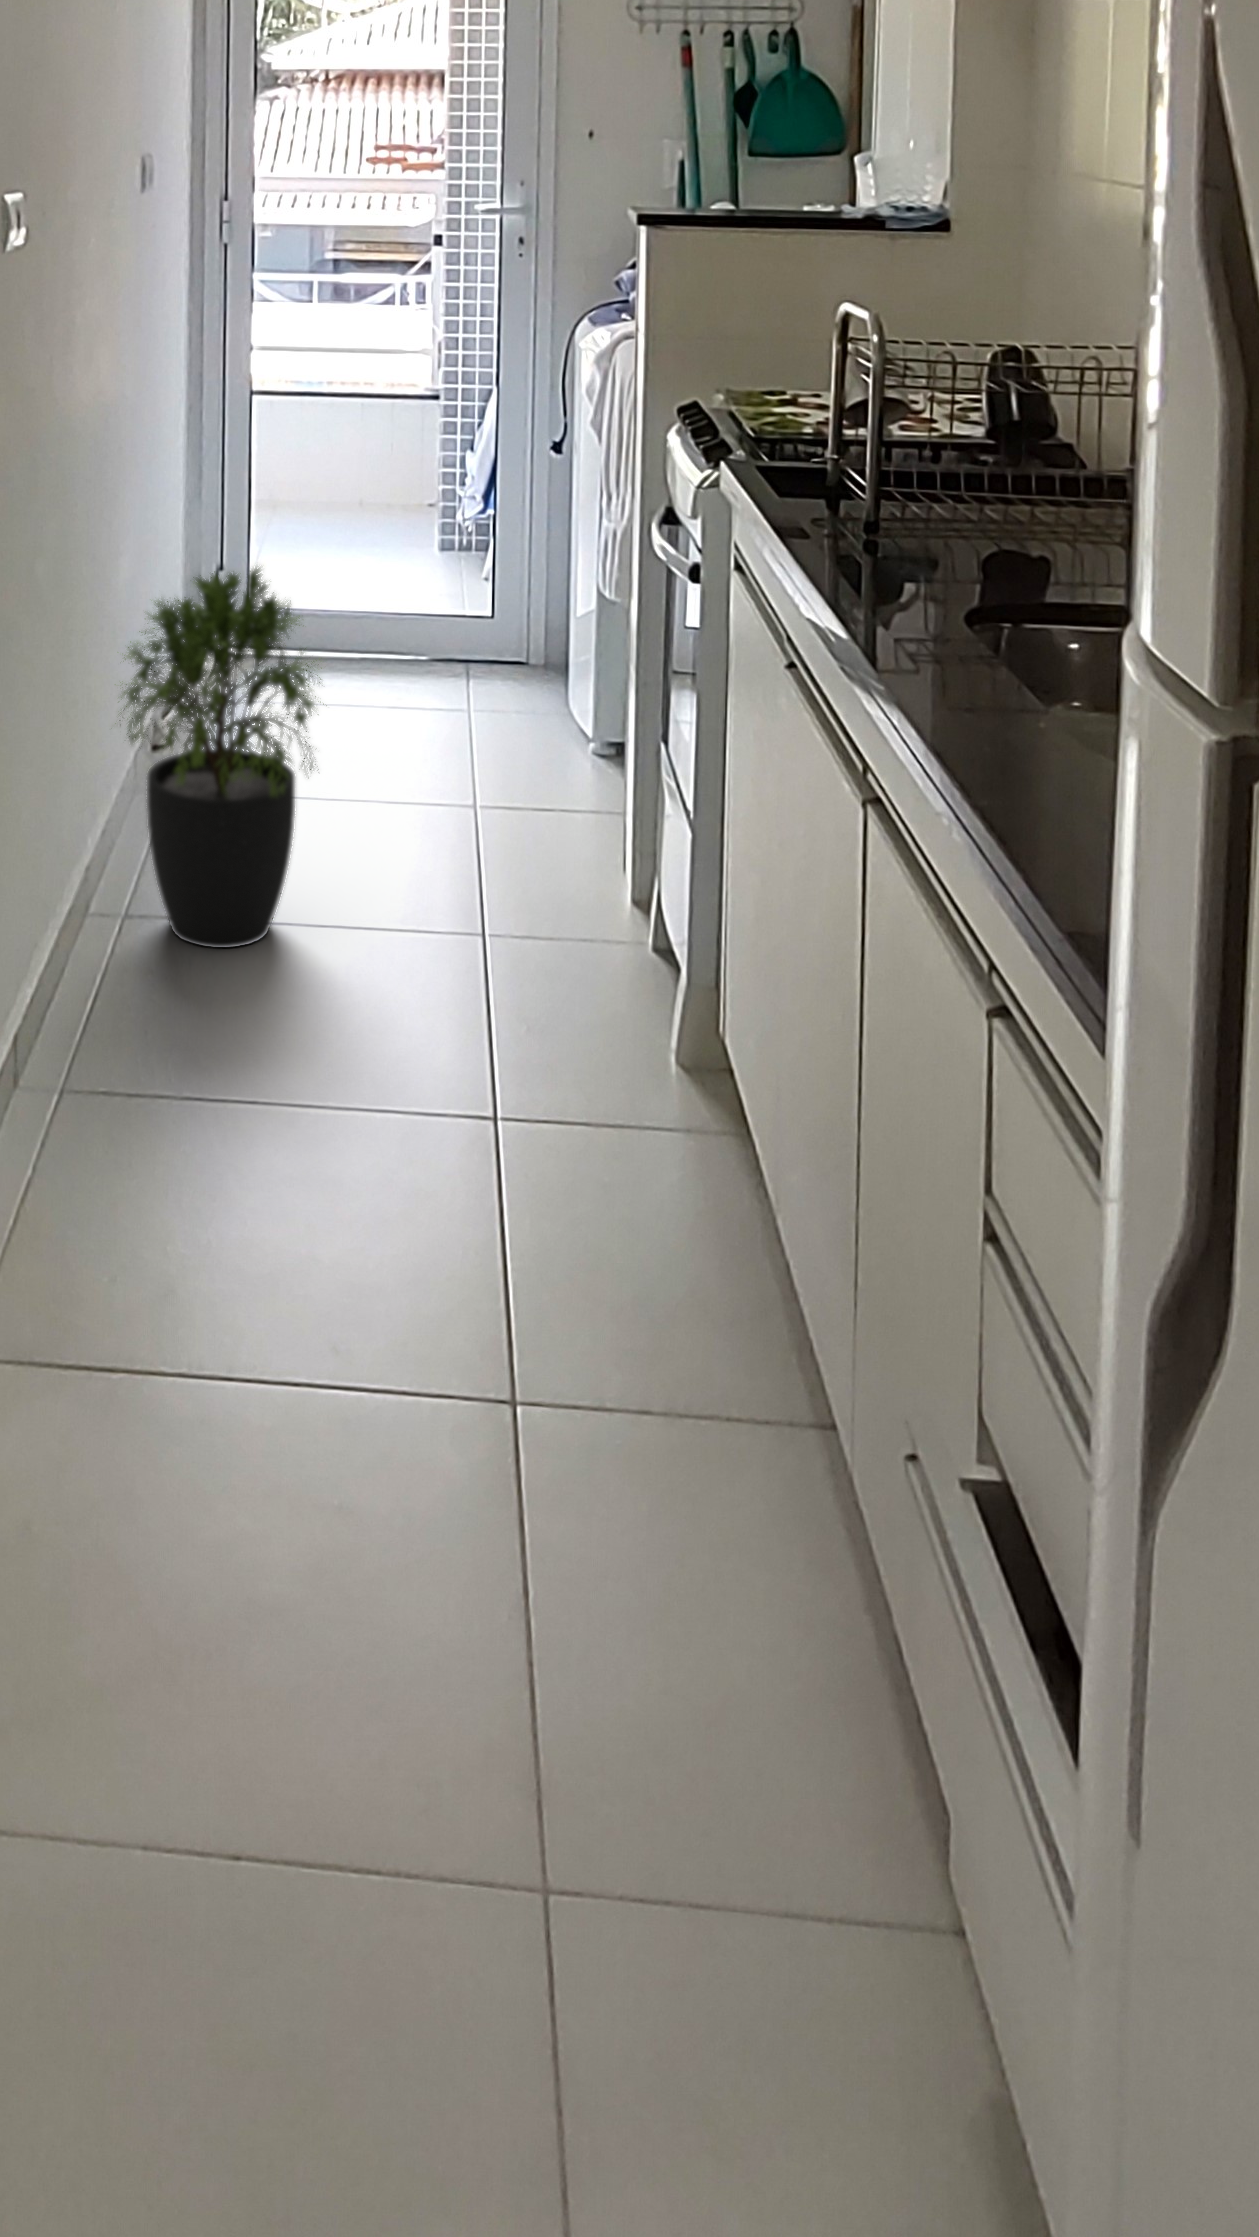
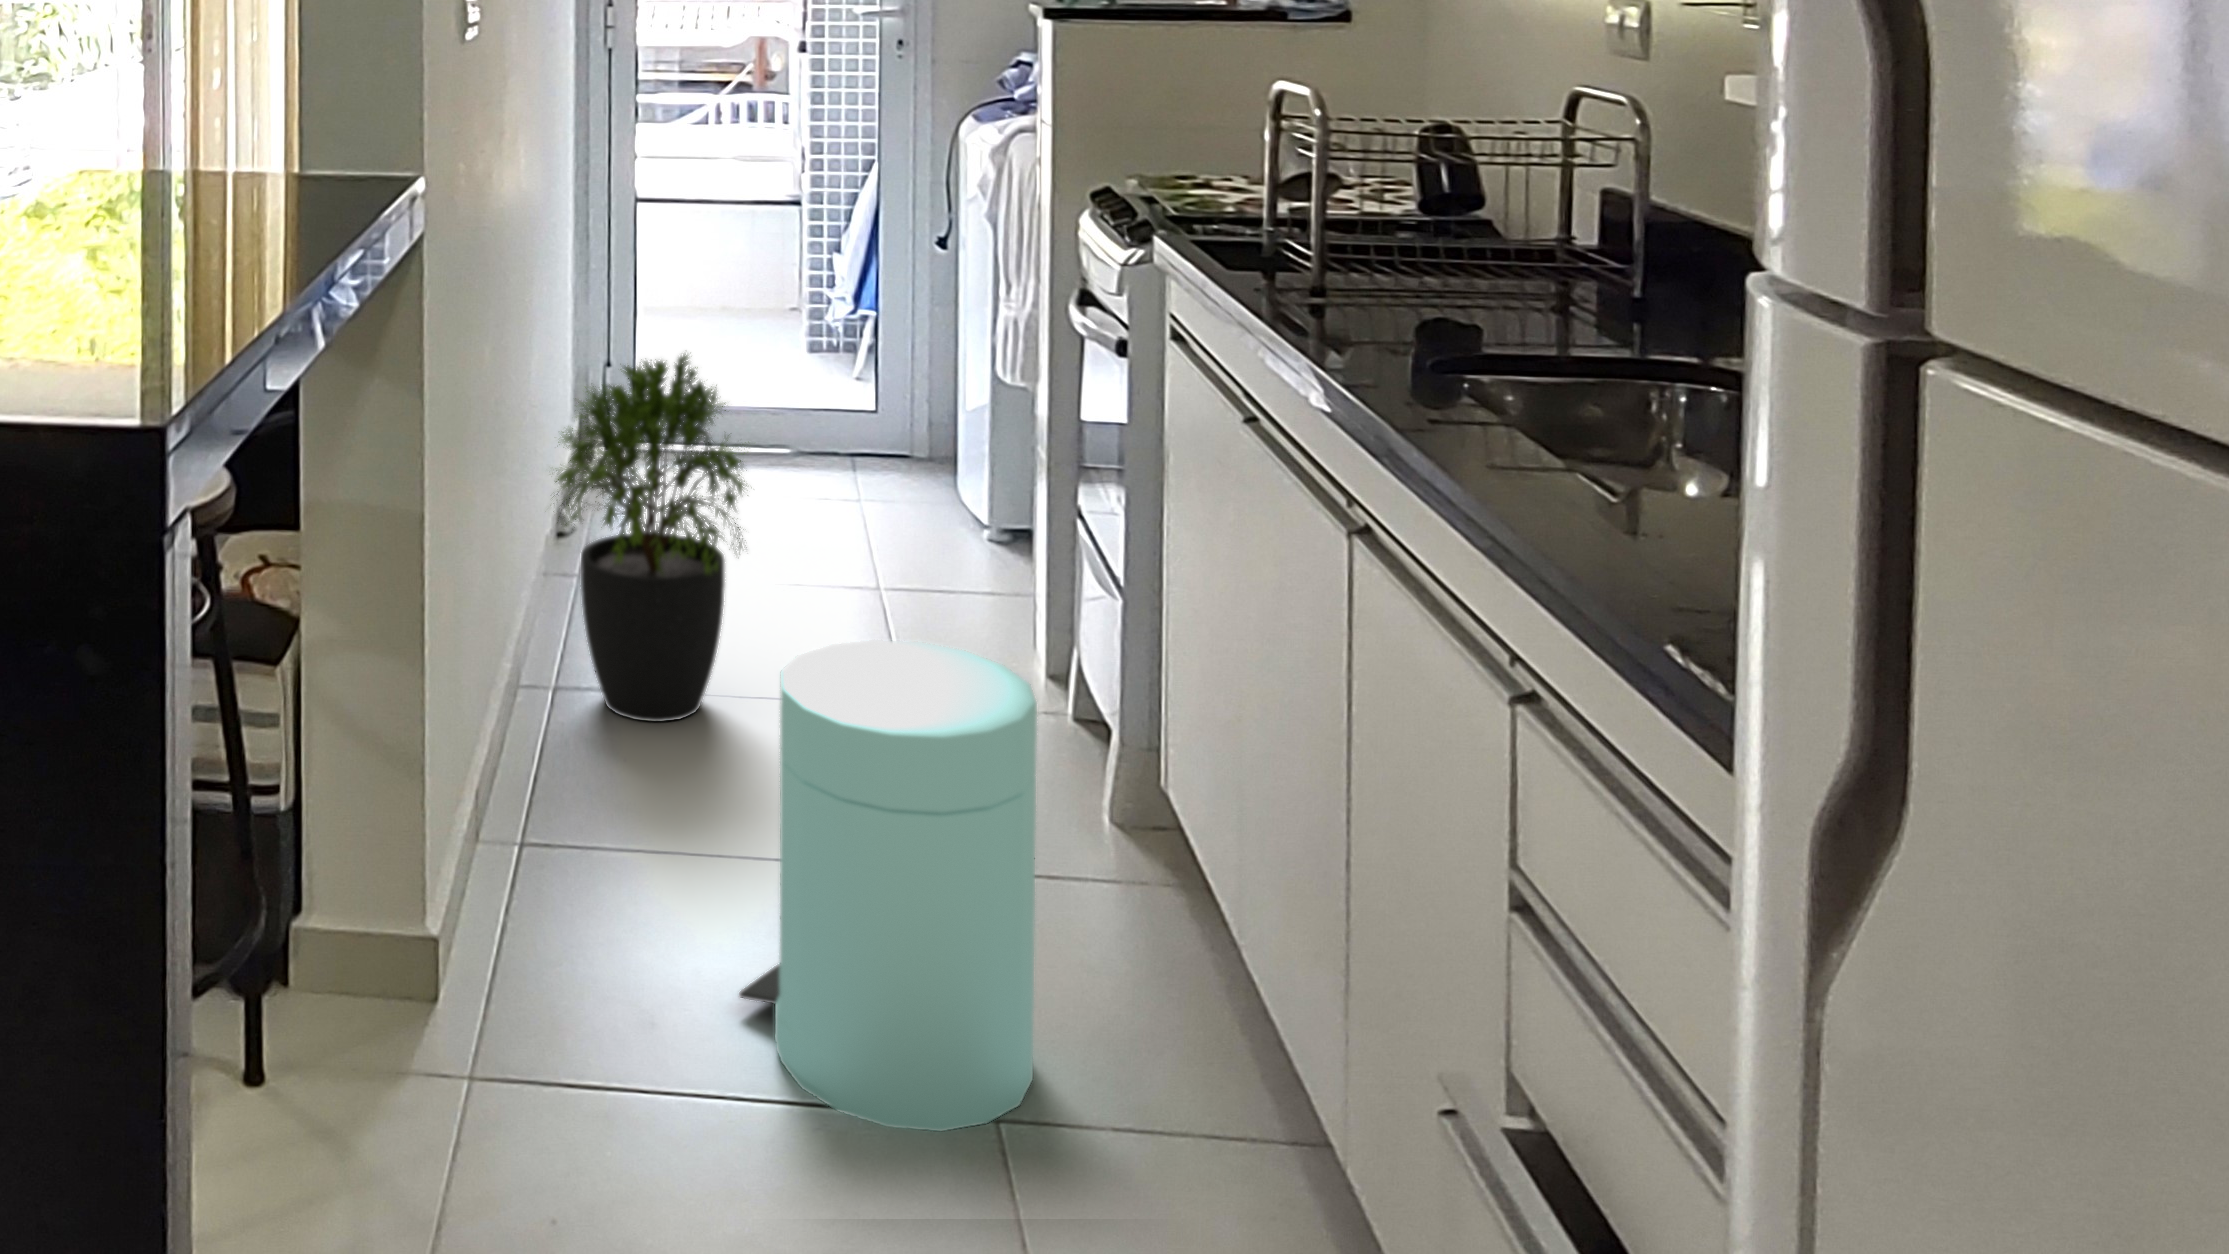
trash can: none [252,889,558,1423] -> present [739,640,1037,1131]

